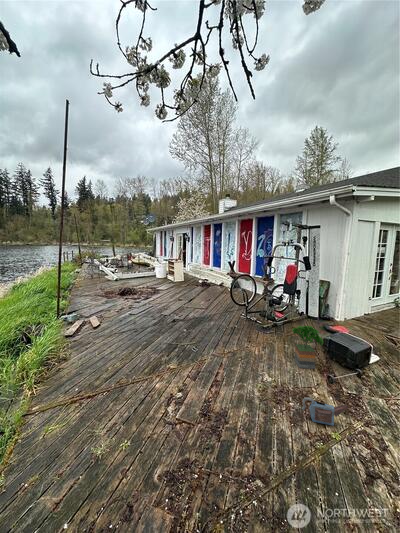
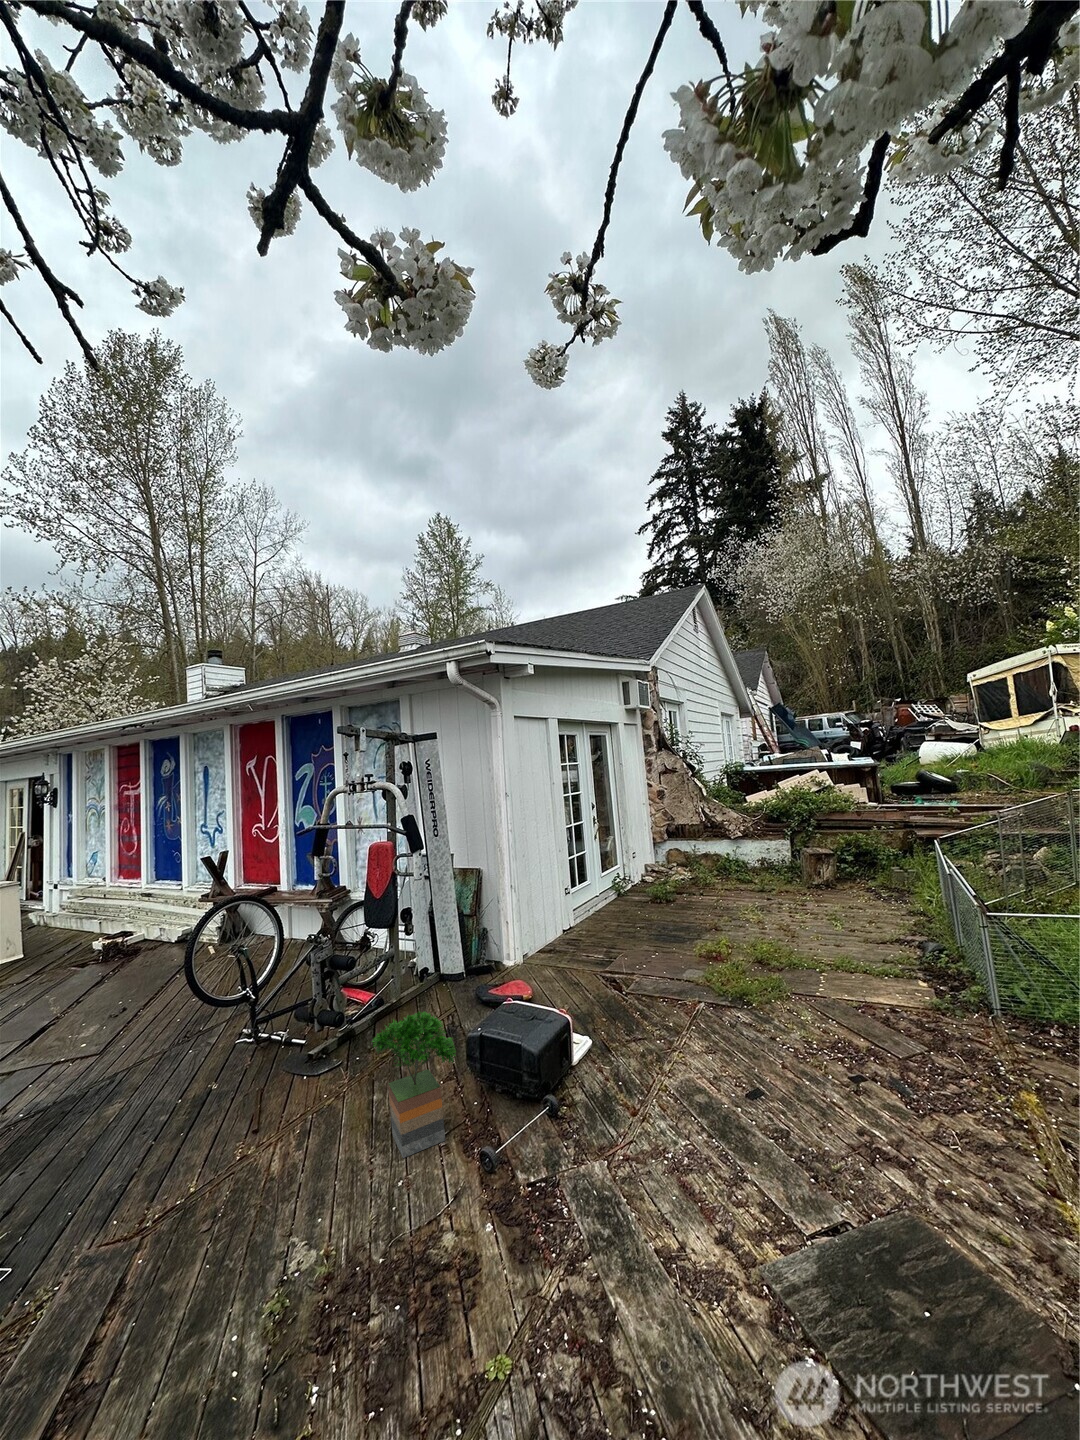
watering can: present [302,397,348,426] -> none [387,1234,508,1347]

